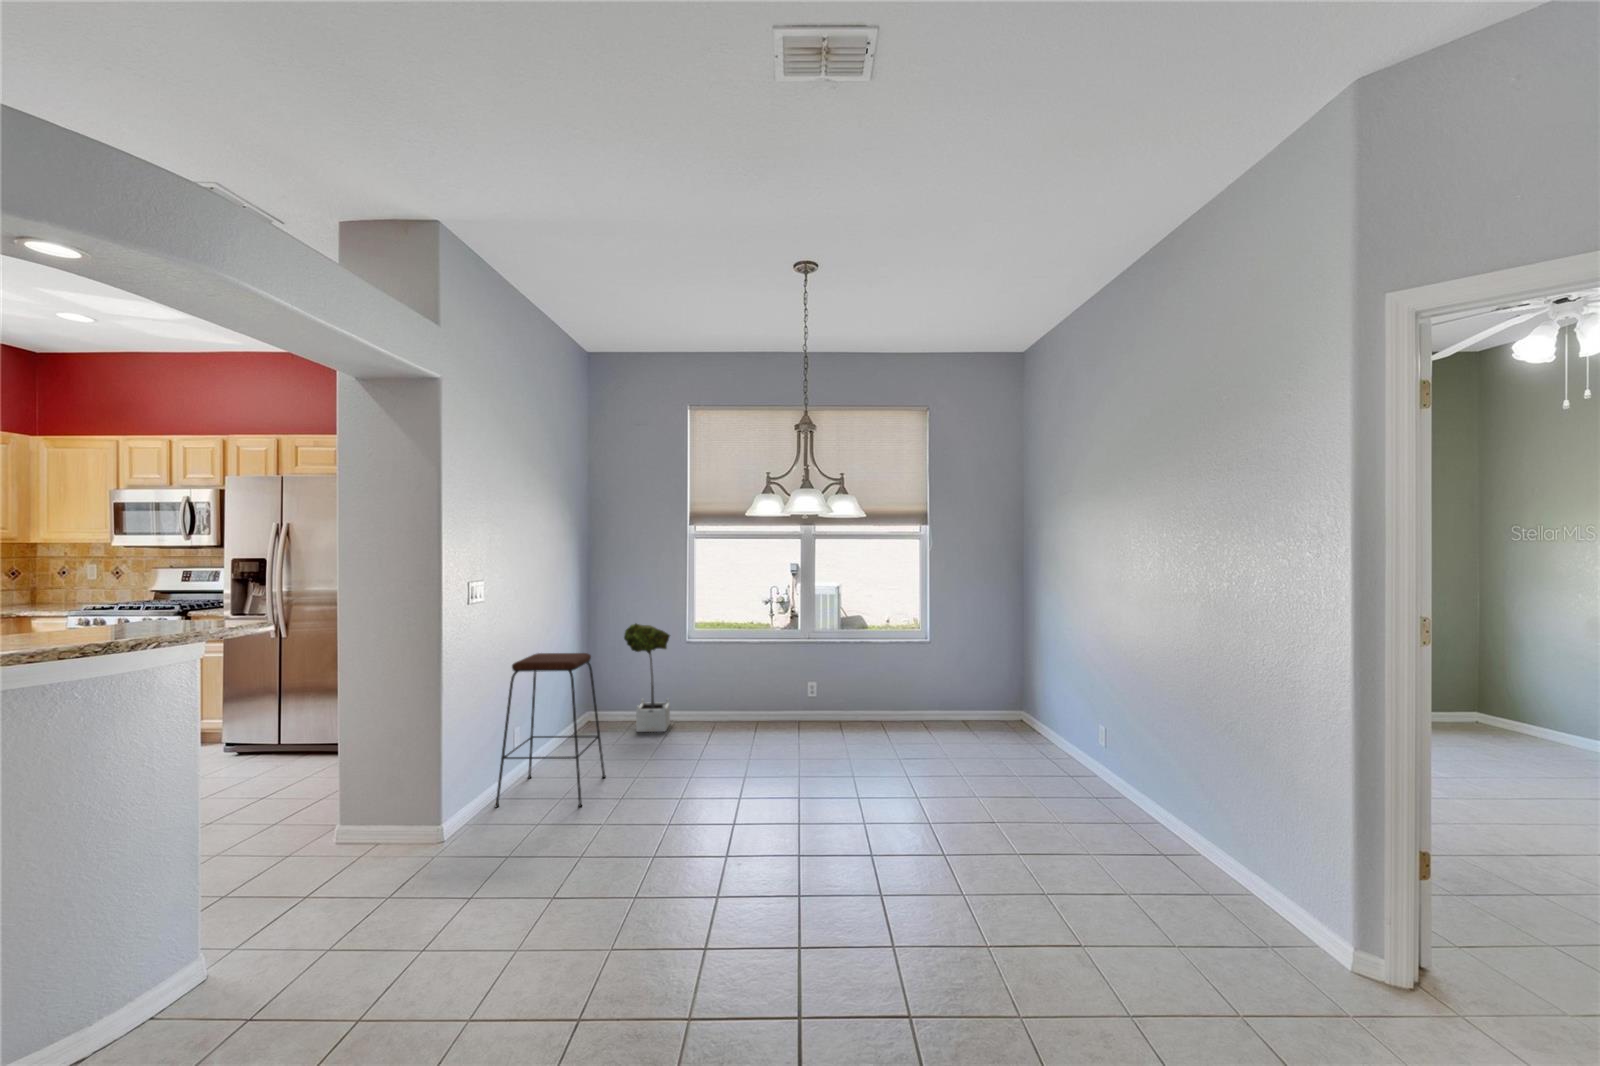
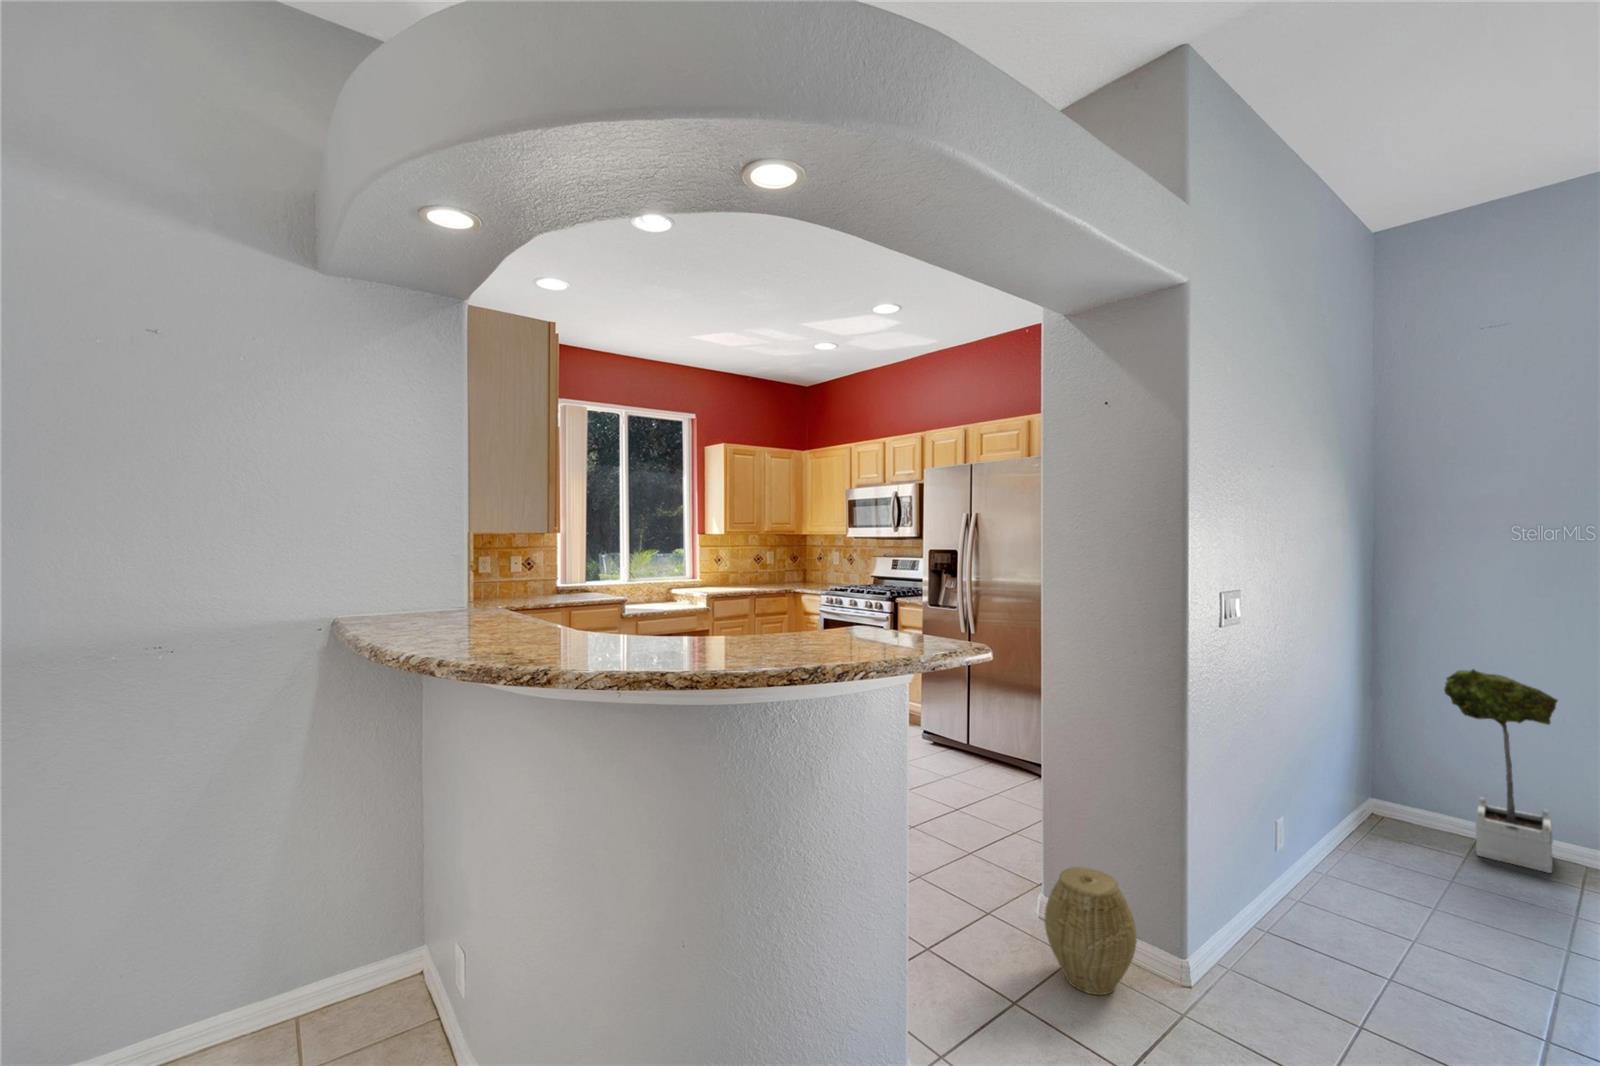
bar stool: present [495,653,605,807] -> none [1256,709,1461,1012]
woven basket: none [332,785,404,871] -> present [1045,867,1137,995]

